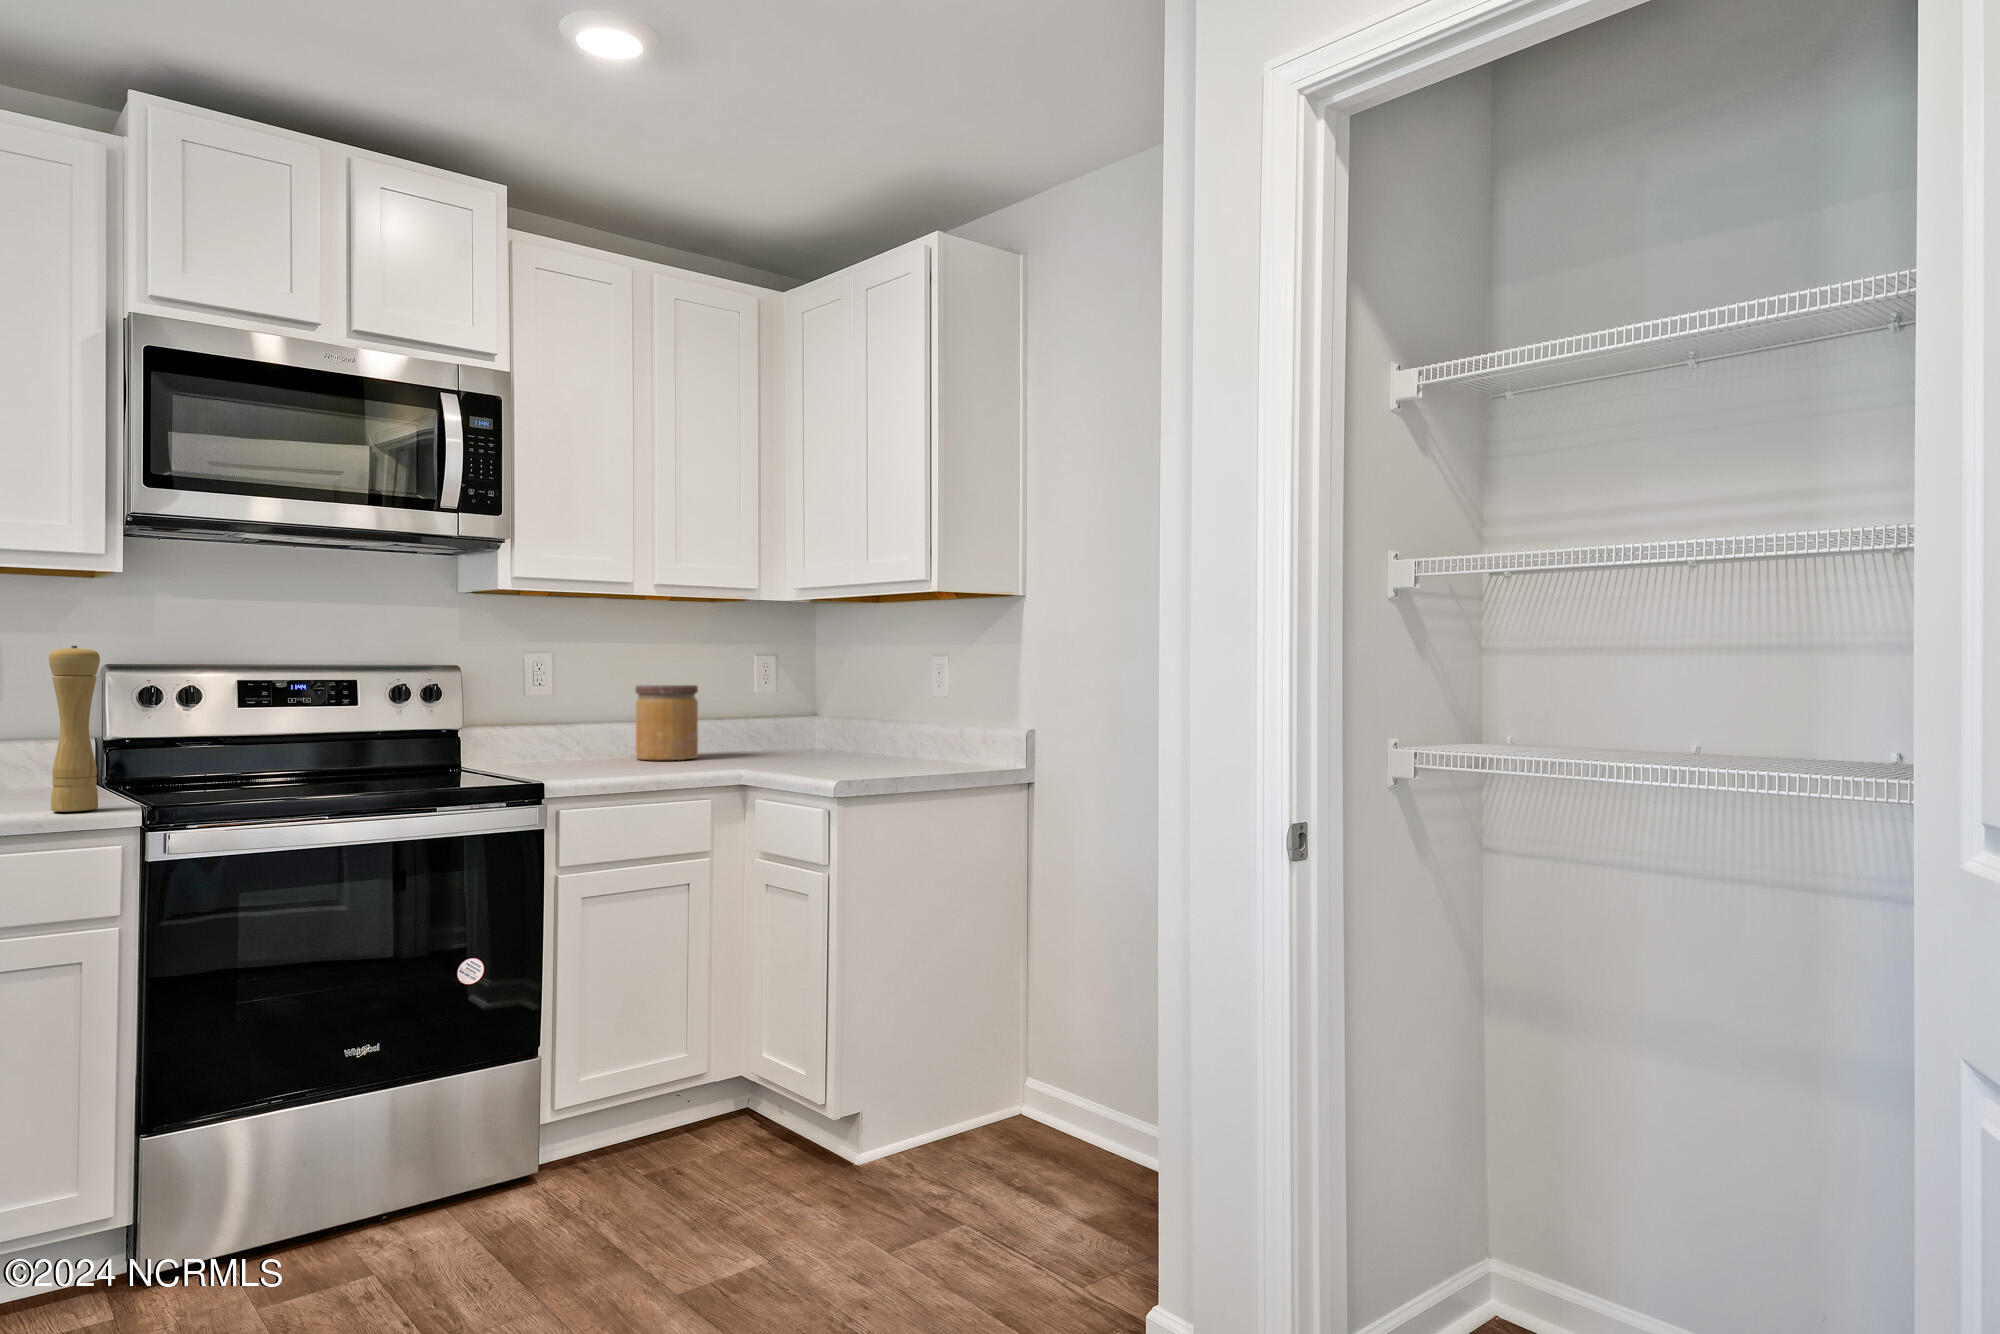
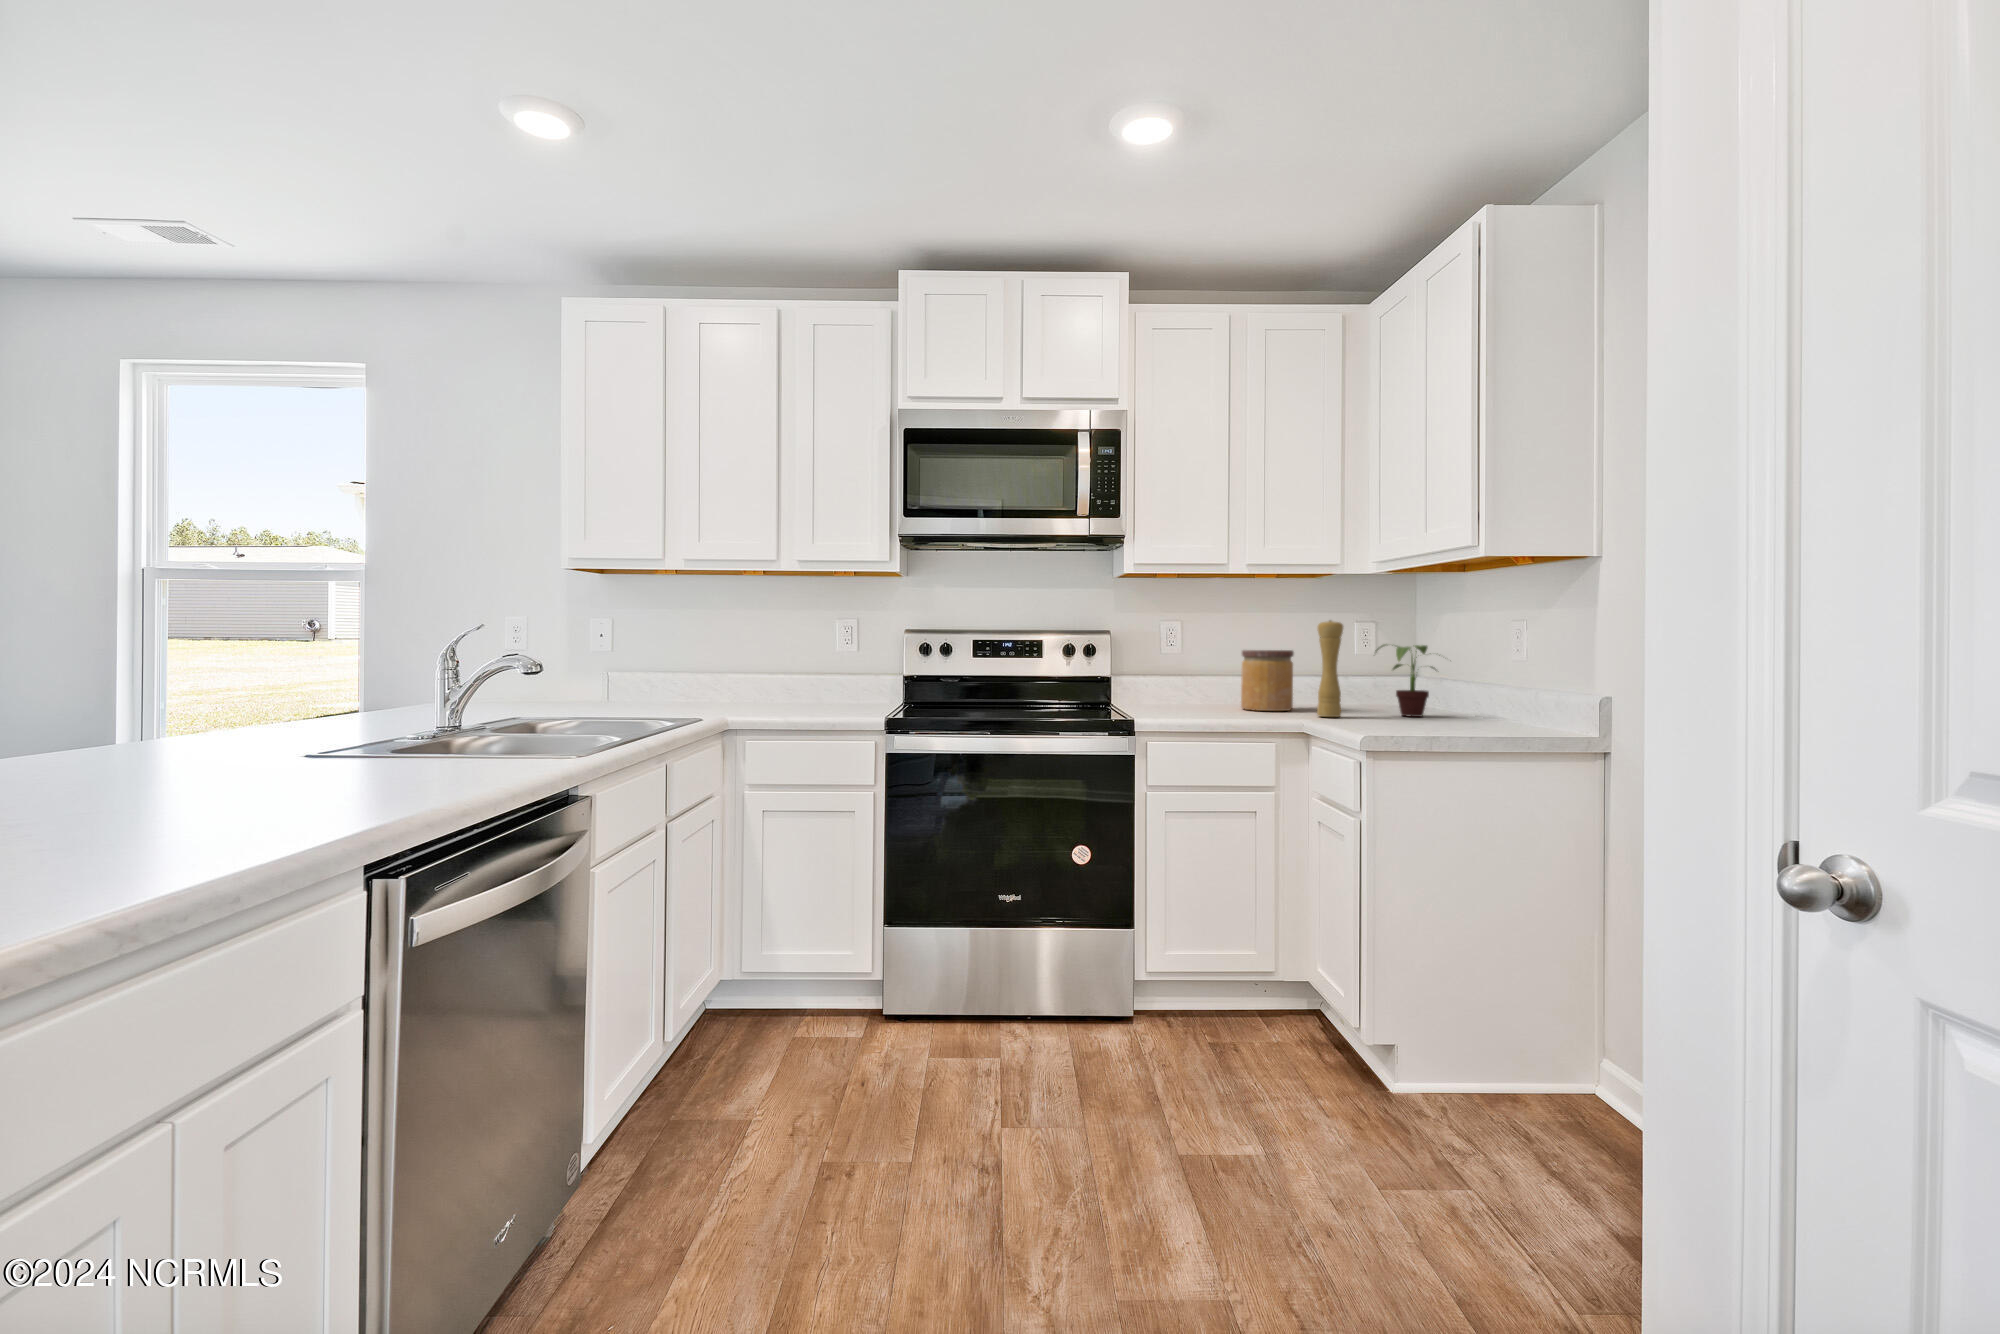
pepper mill: present [49,646,100,812] -> present [1317,620,1343,717]
potted plant: none [786,677,868,757] -> present [1375,644,1440,717]

